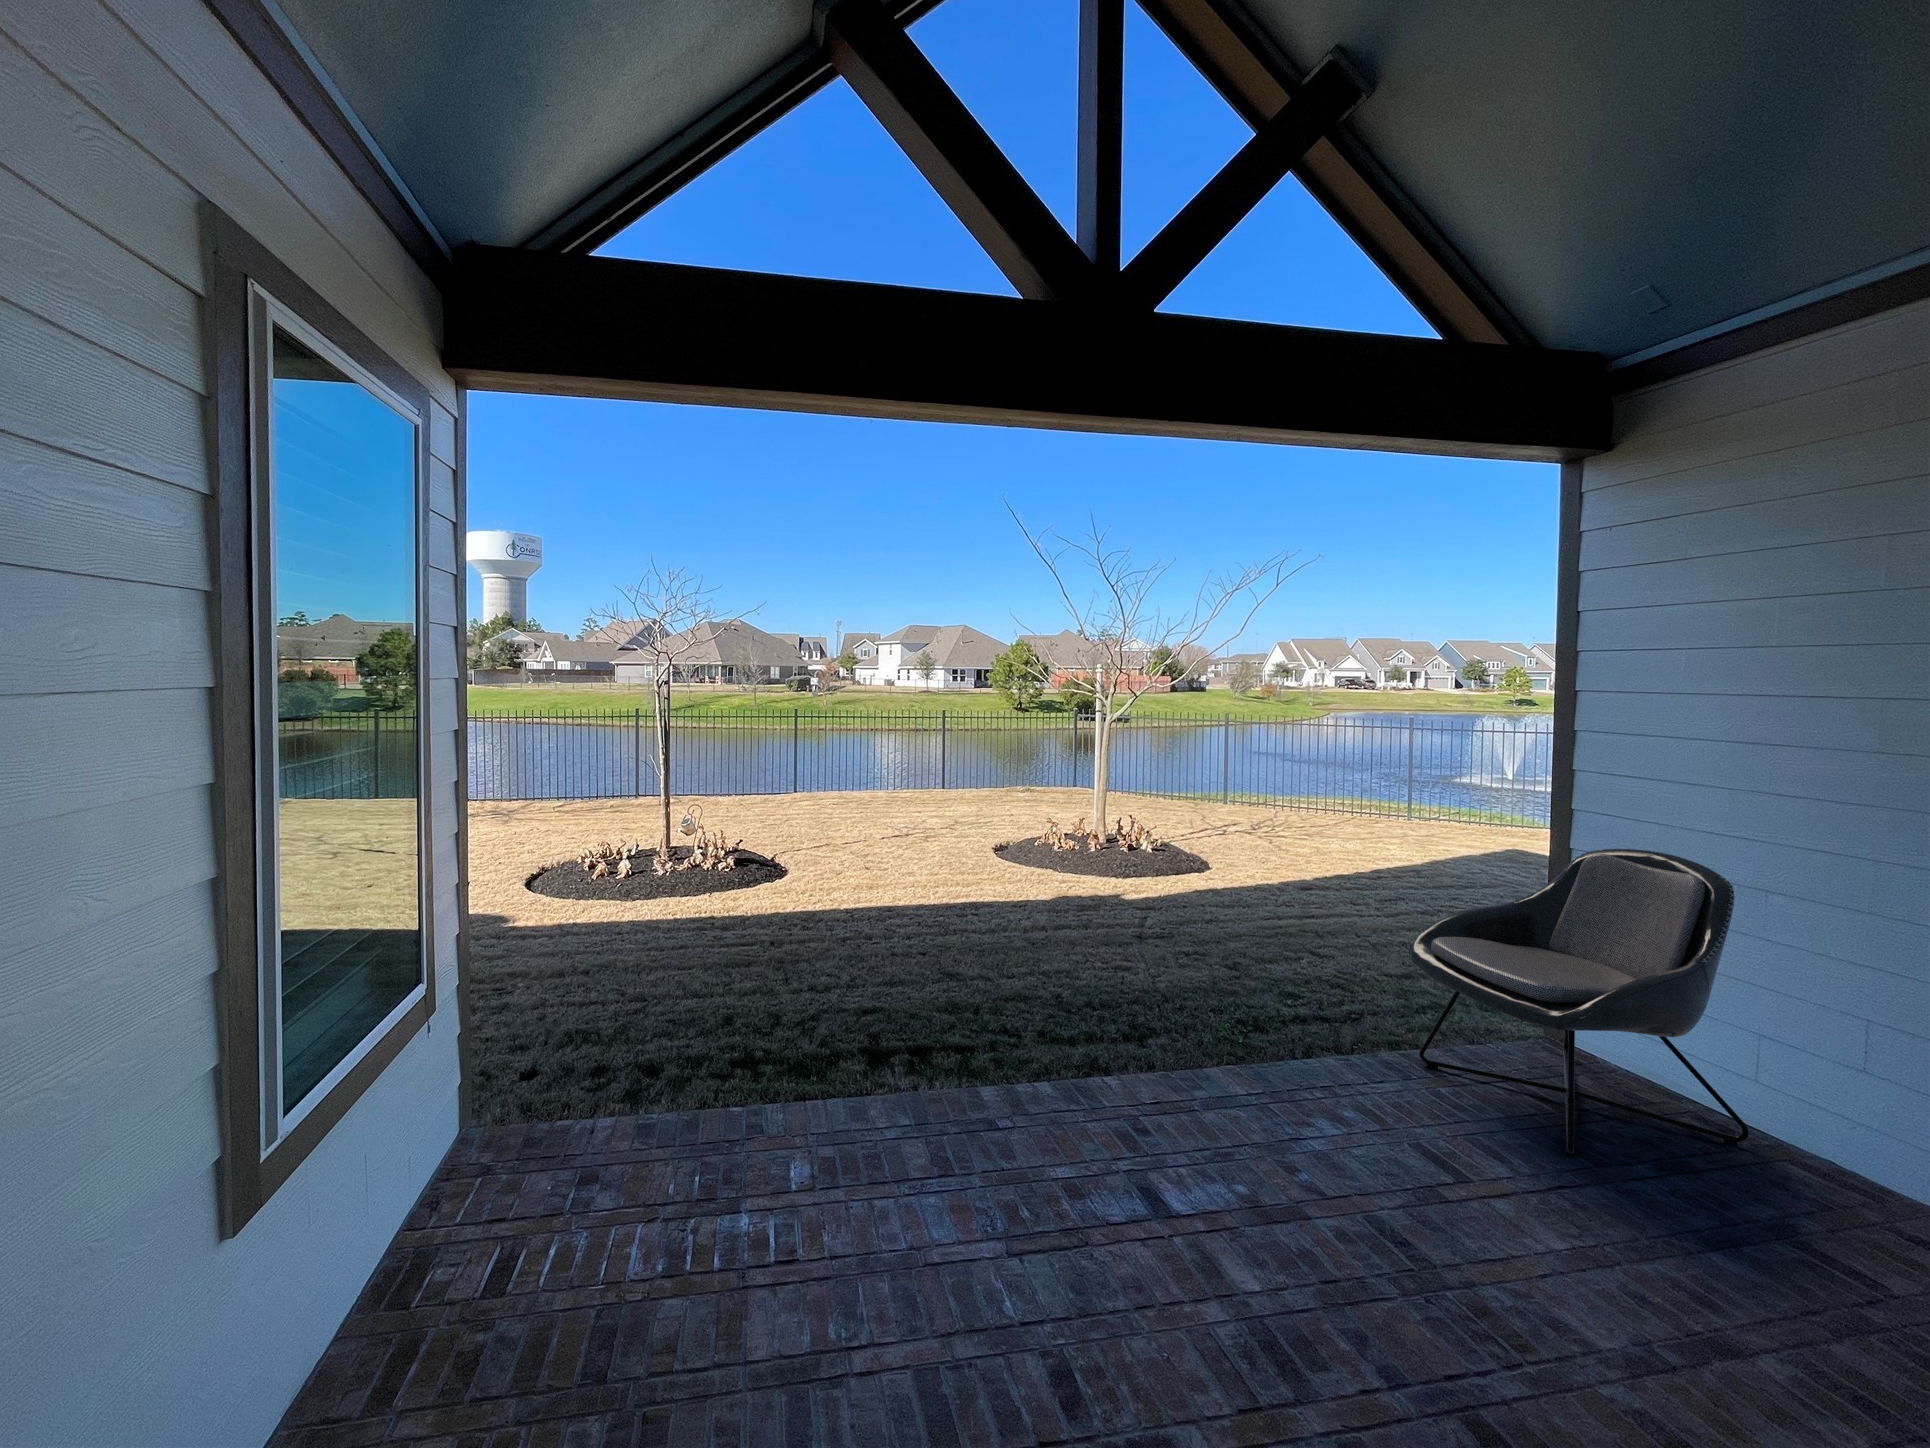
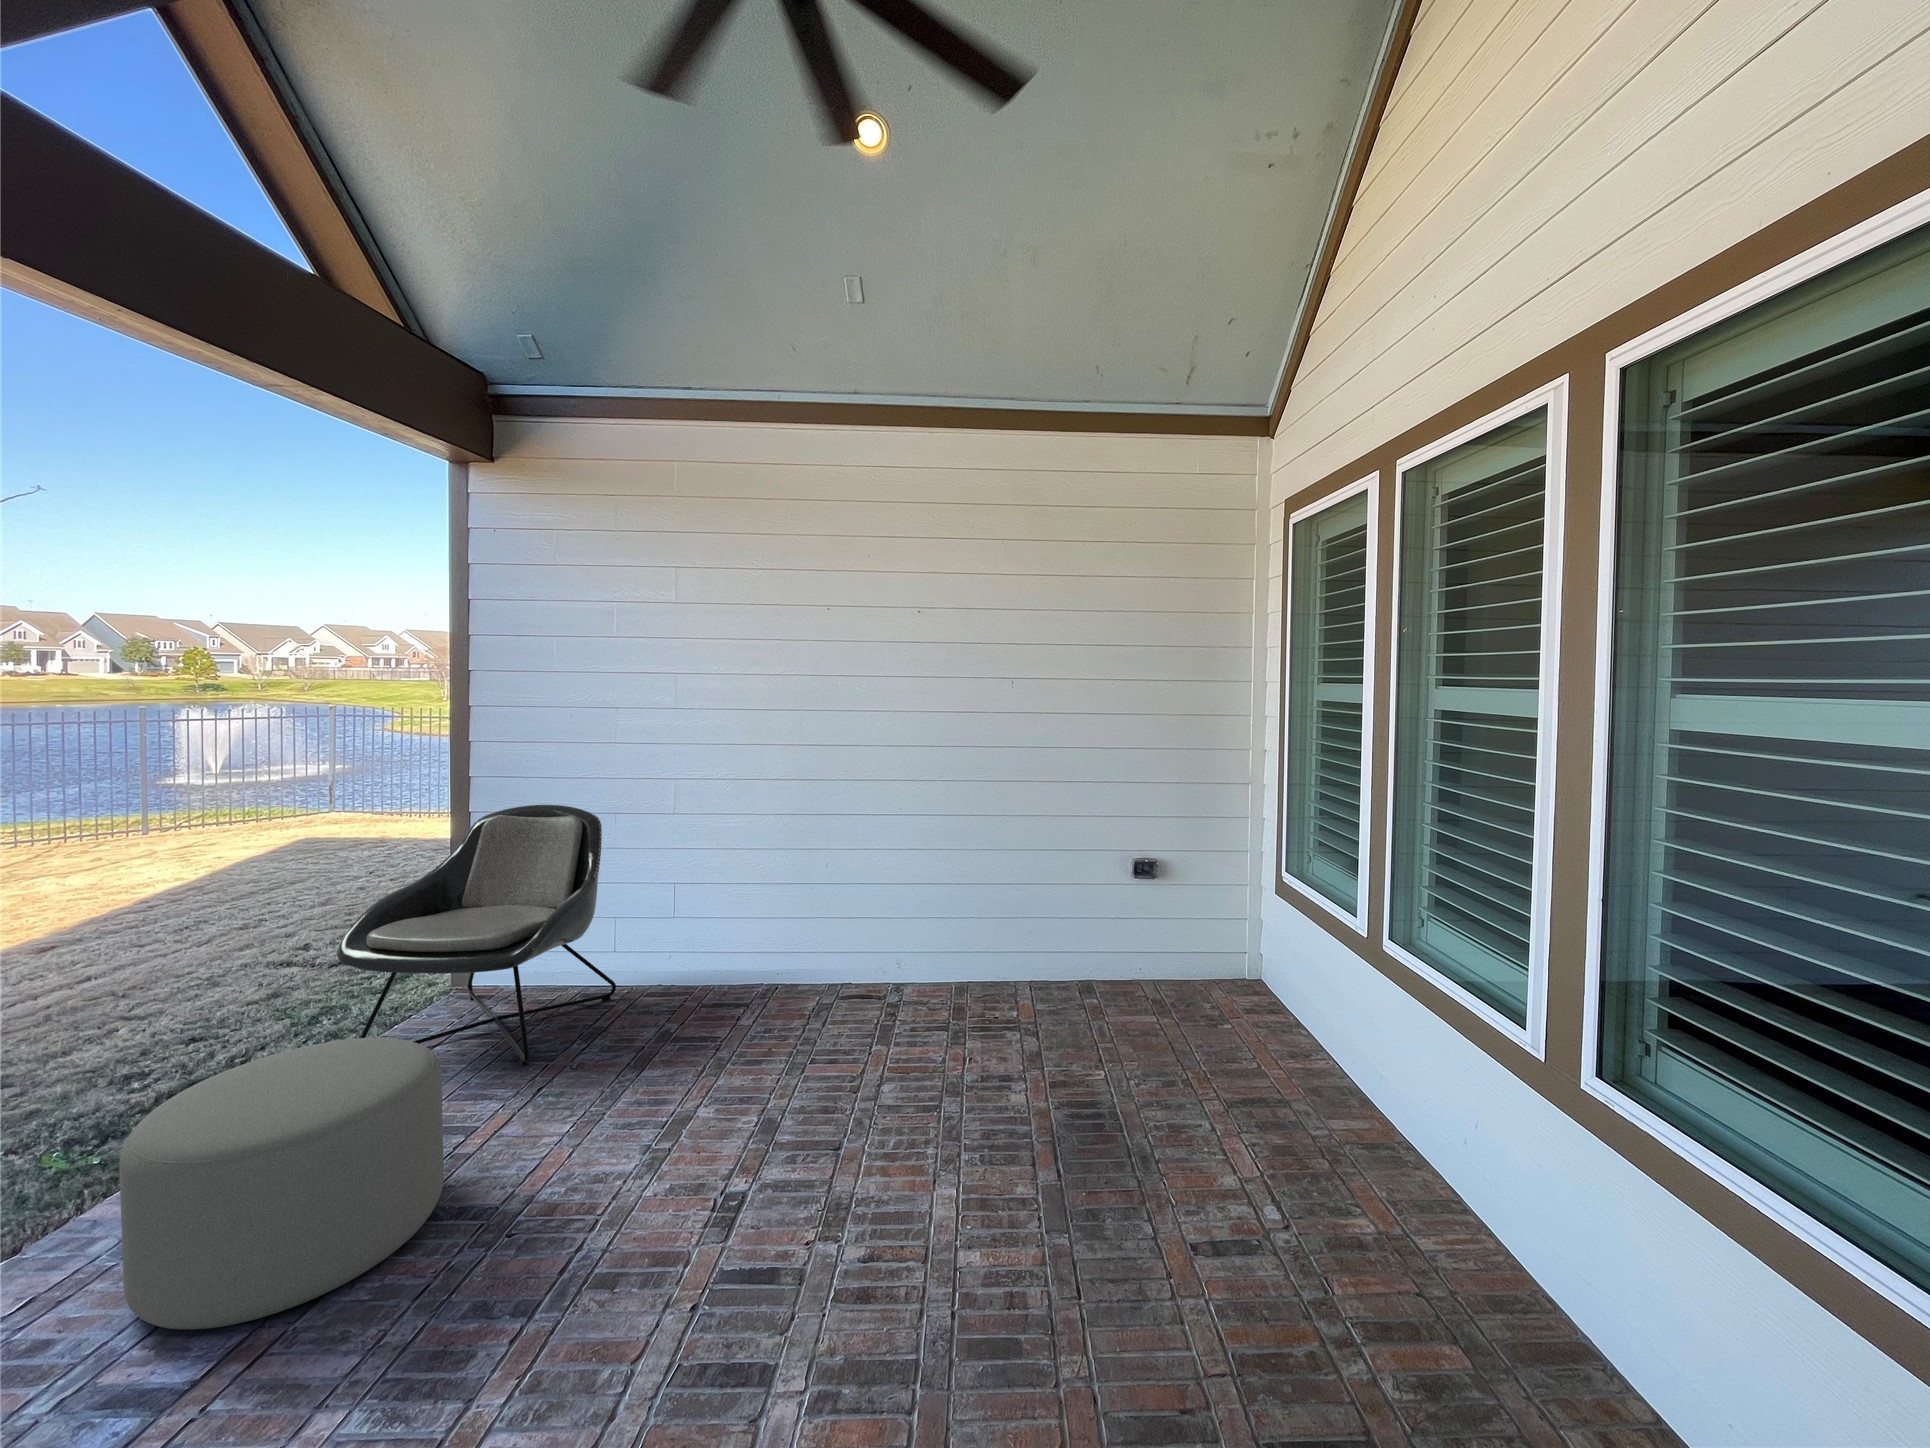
ottoman: none [1179,1000,1408,1231] -> present [119,1038,444,1329]

